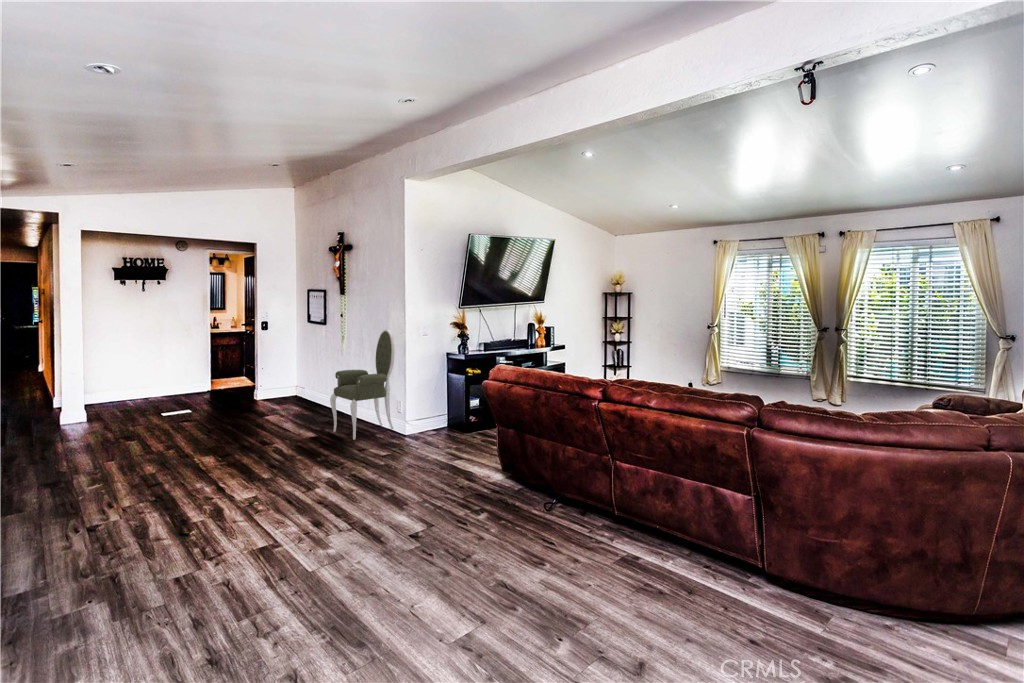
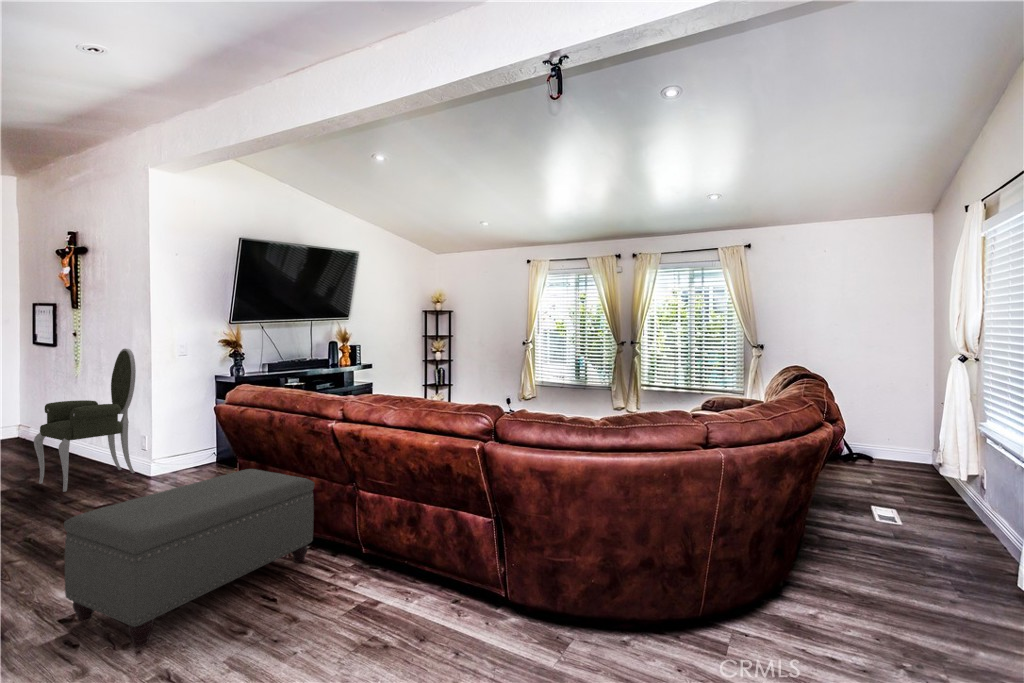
ottoman: none [411,435,569,562] -> present [64,469,315,647]

